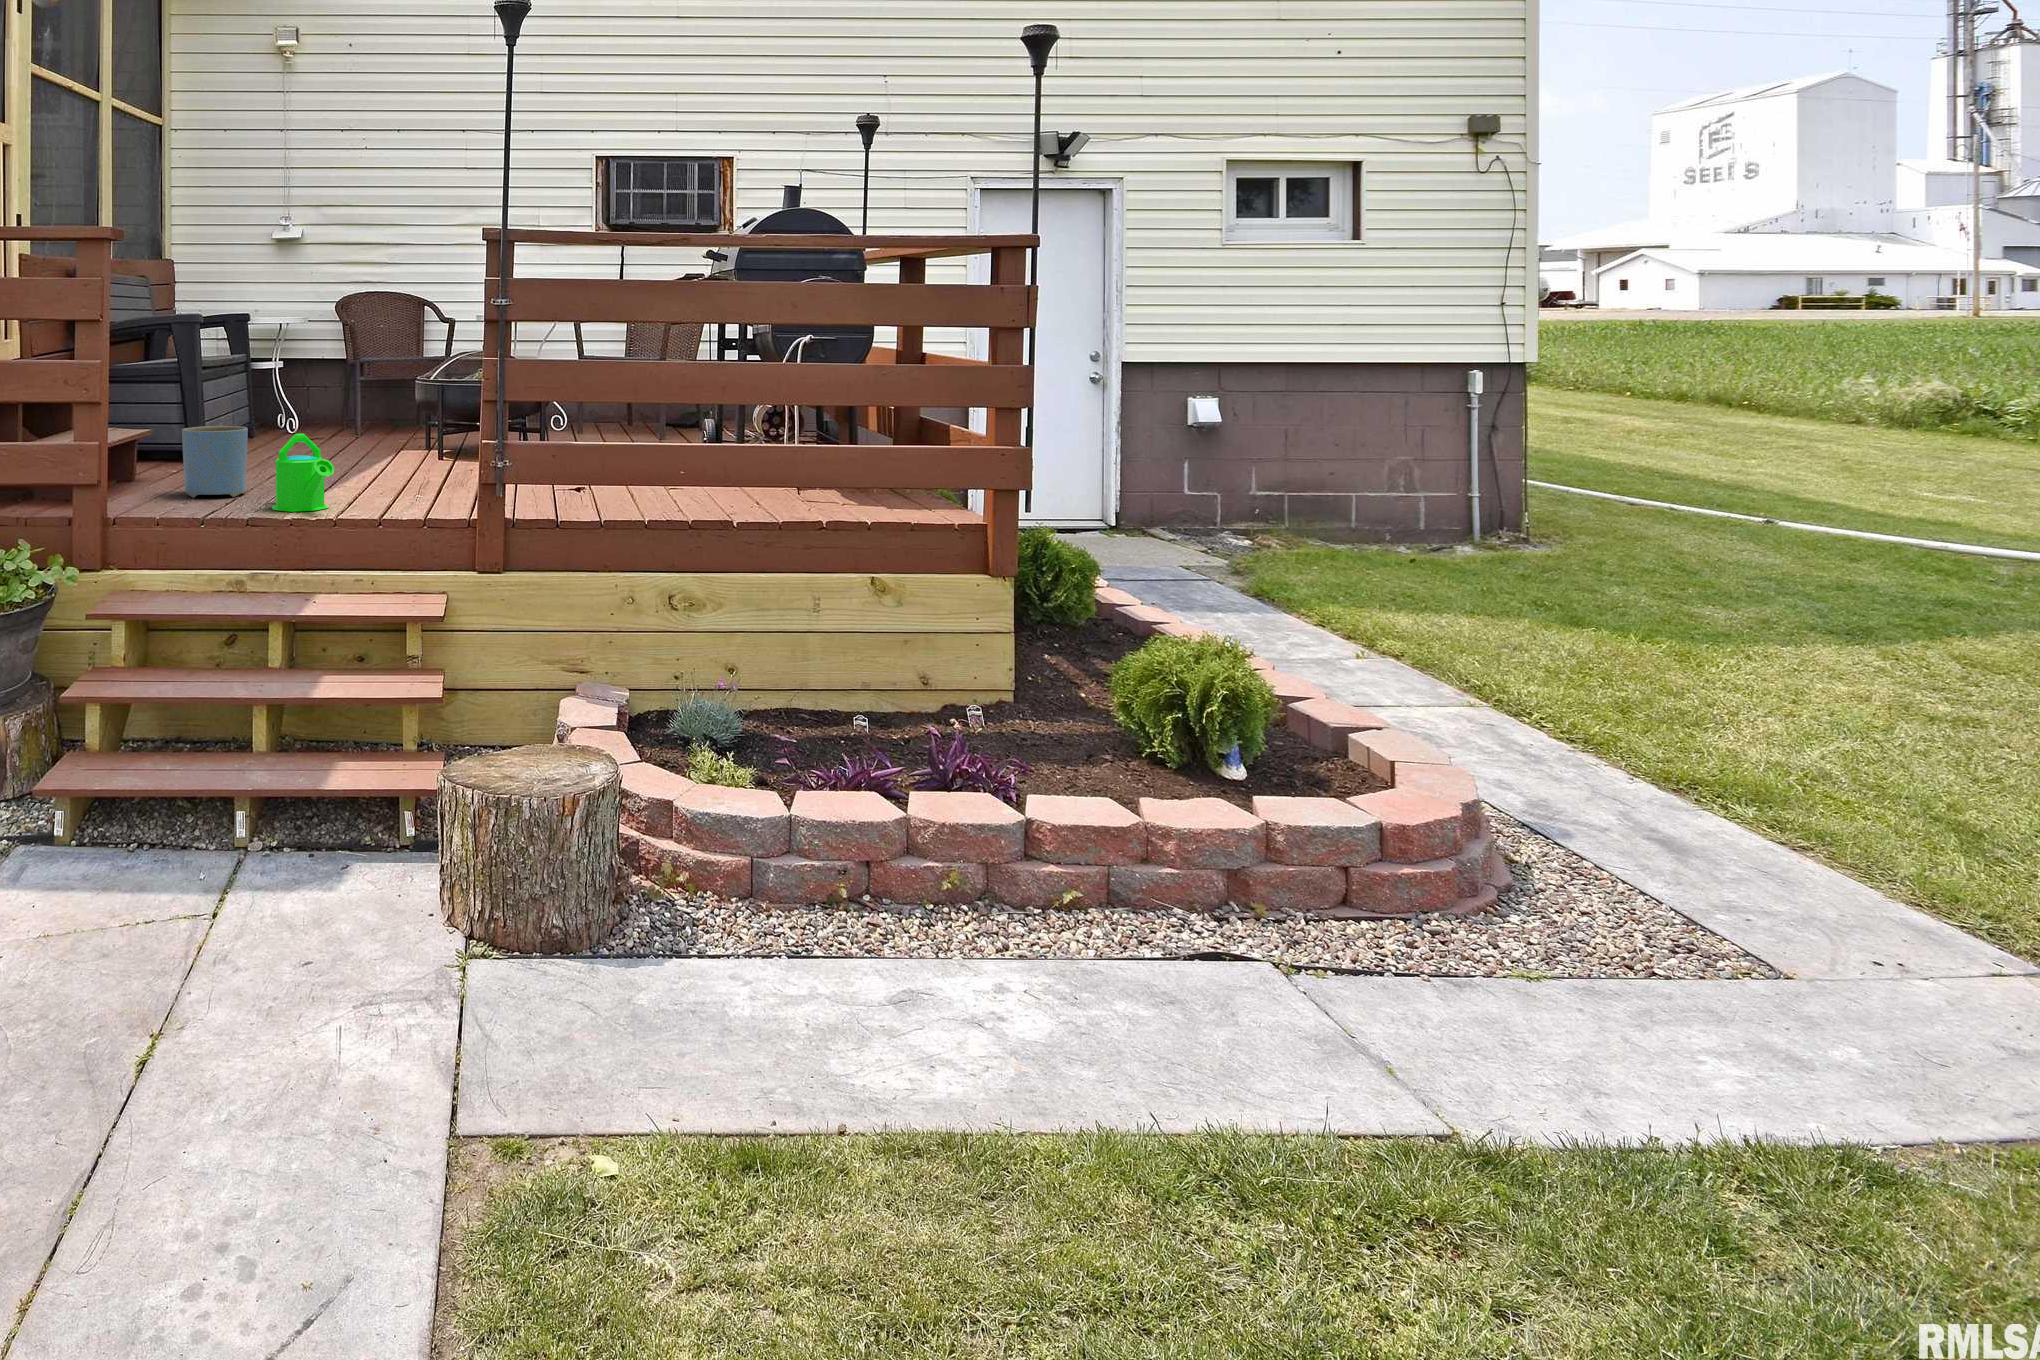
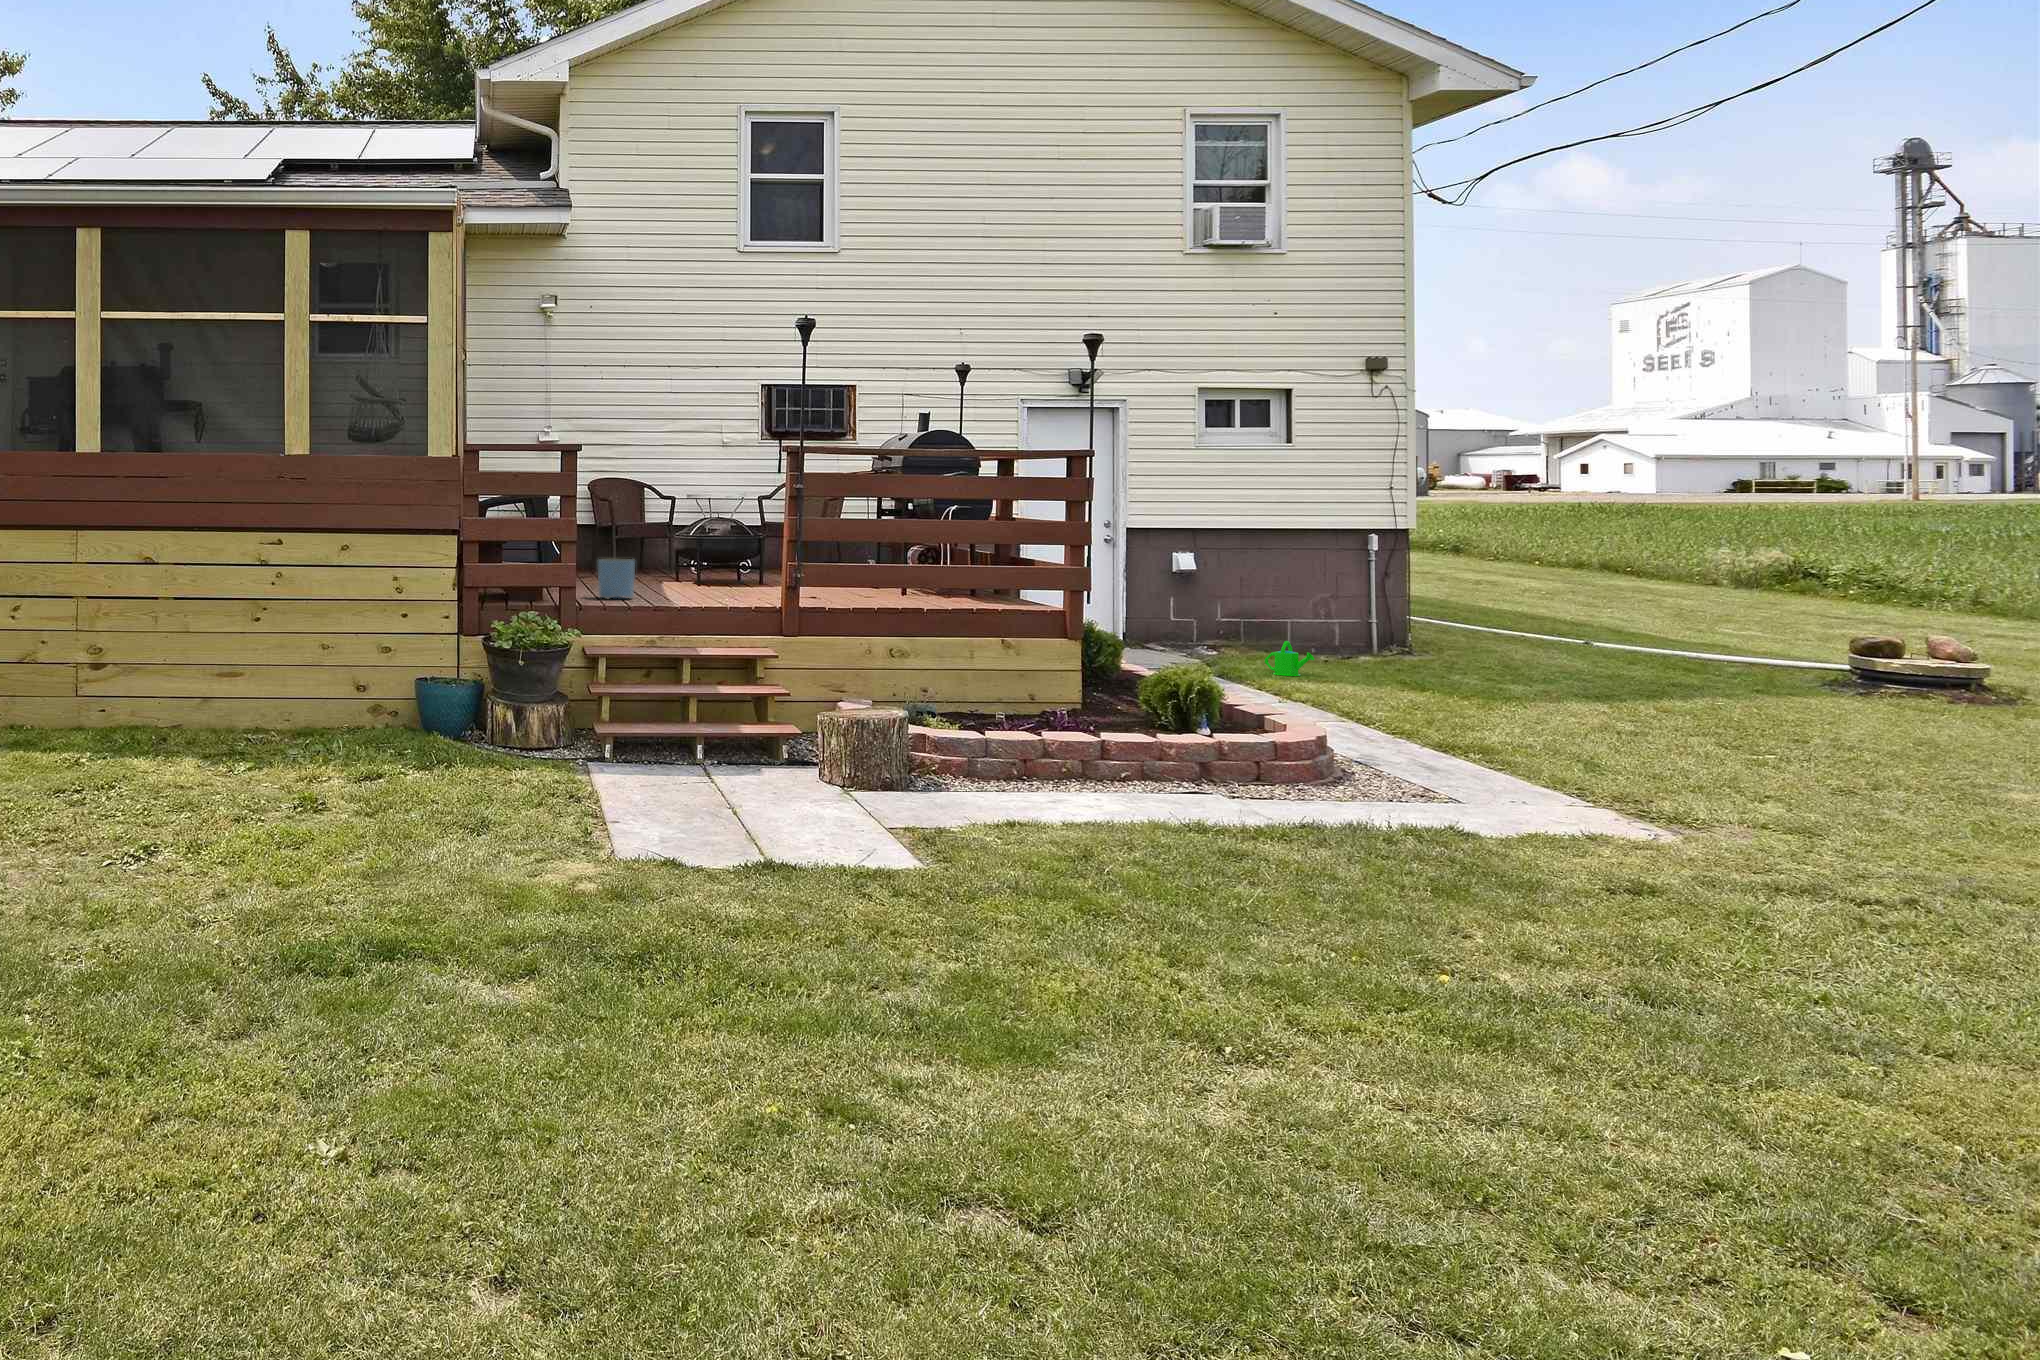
watering can: present [272,433,334,512] -> present [1265,641,1314,676]

